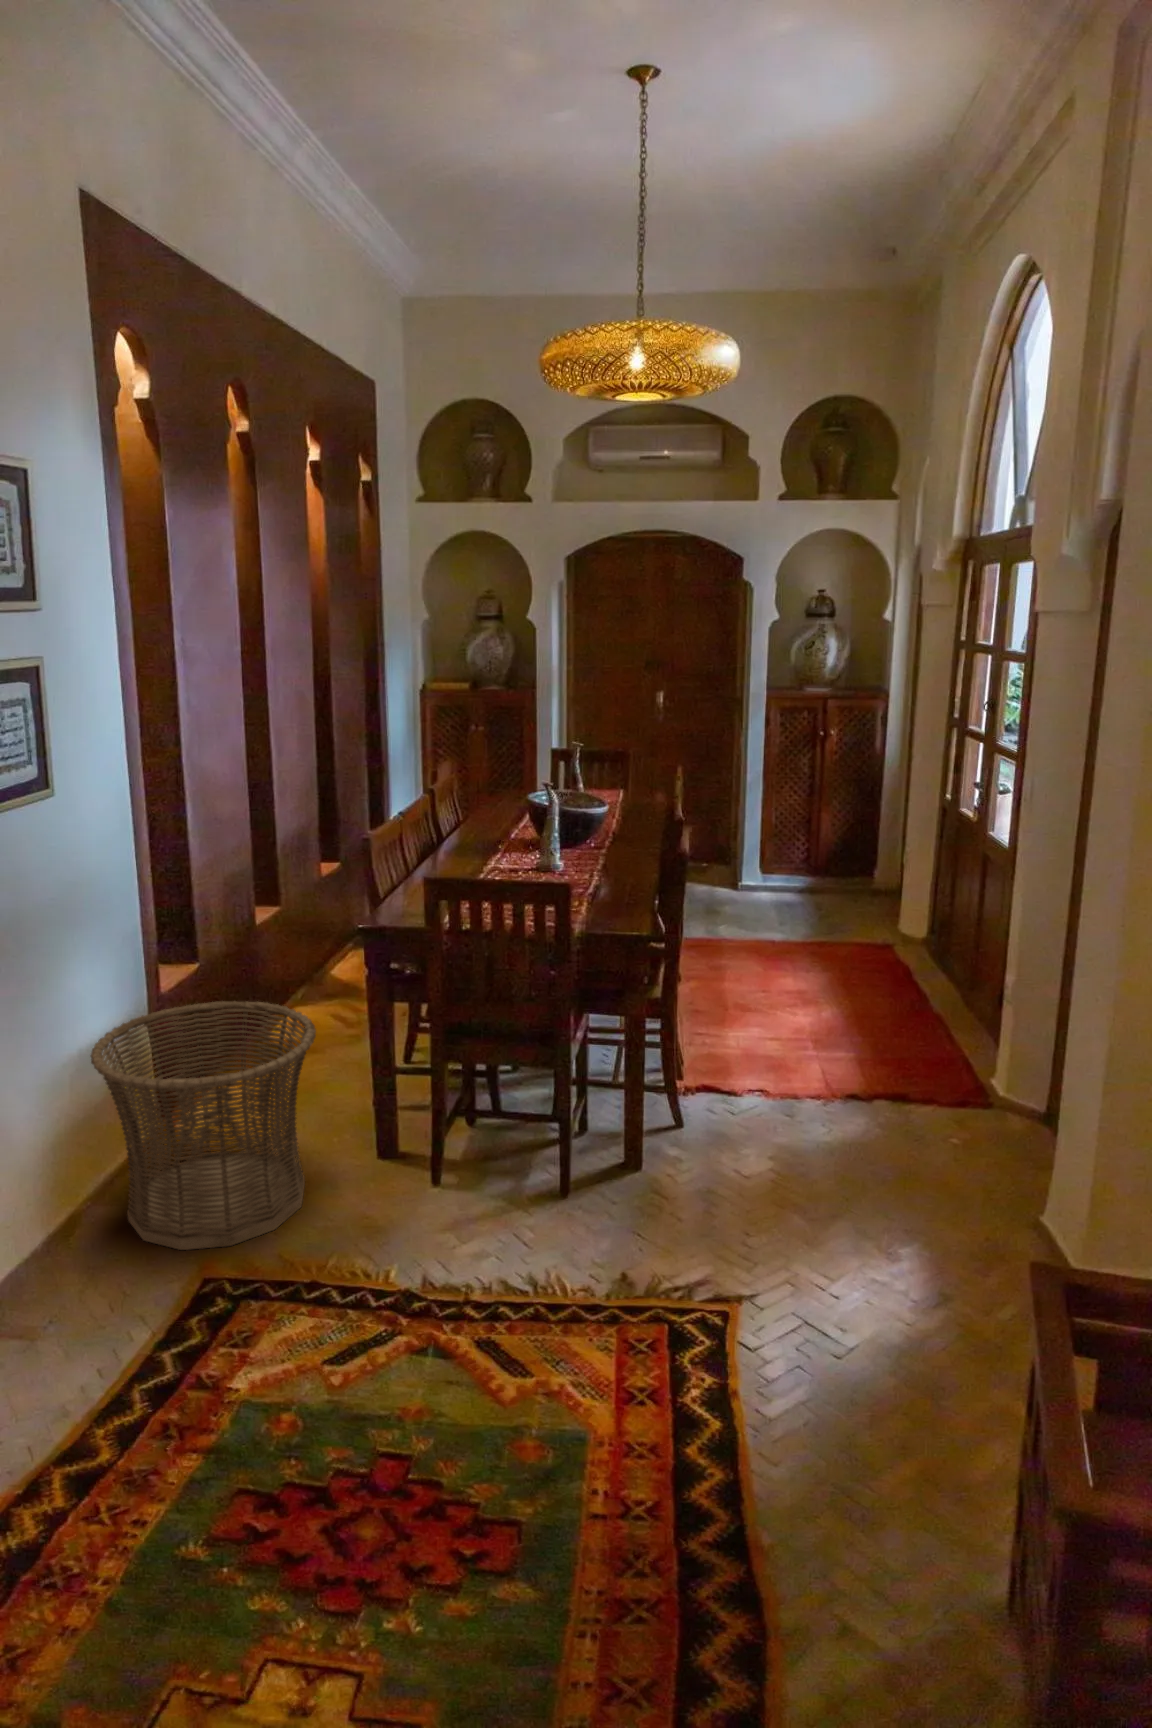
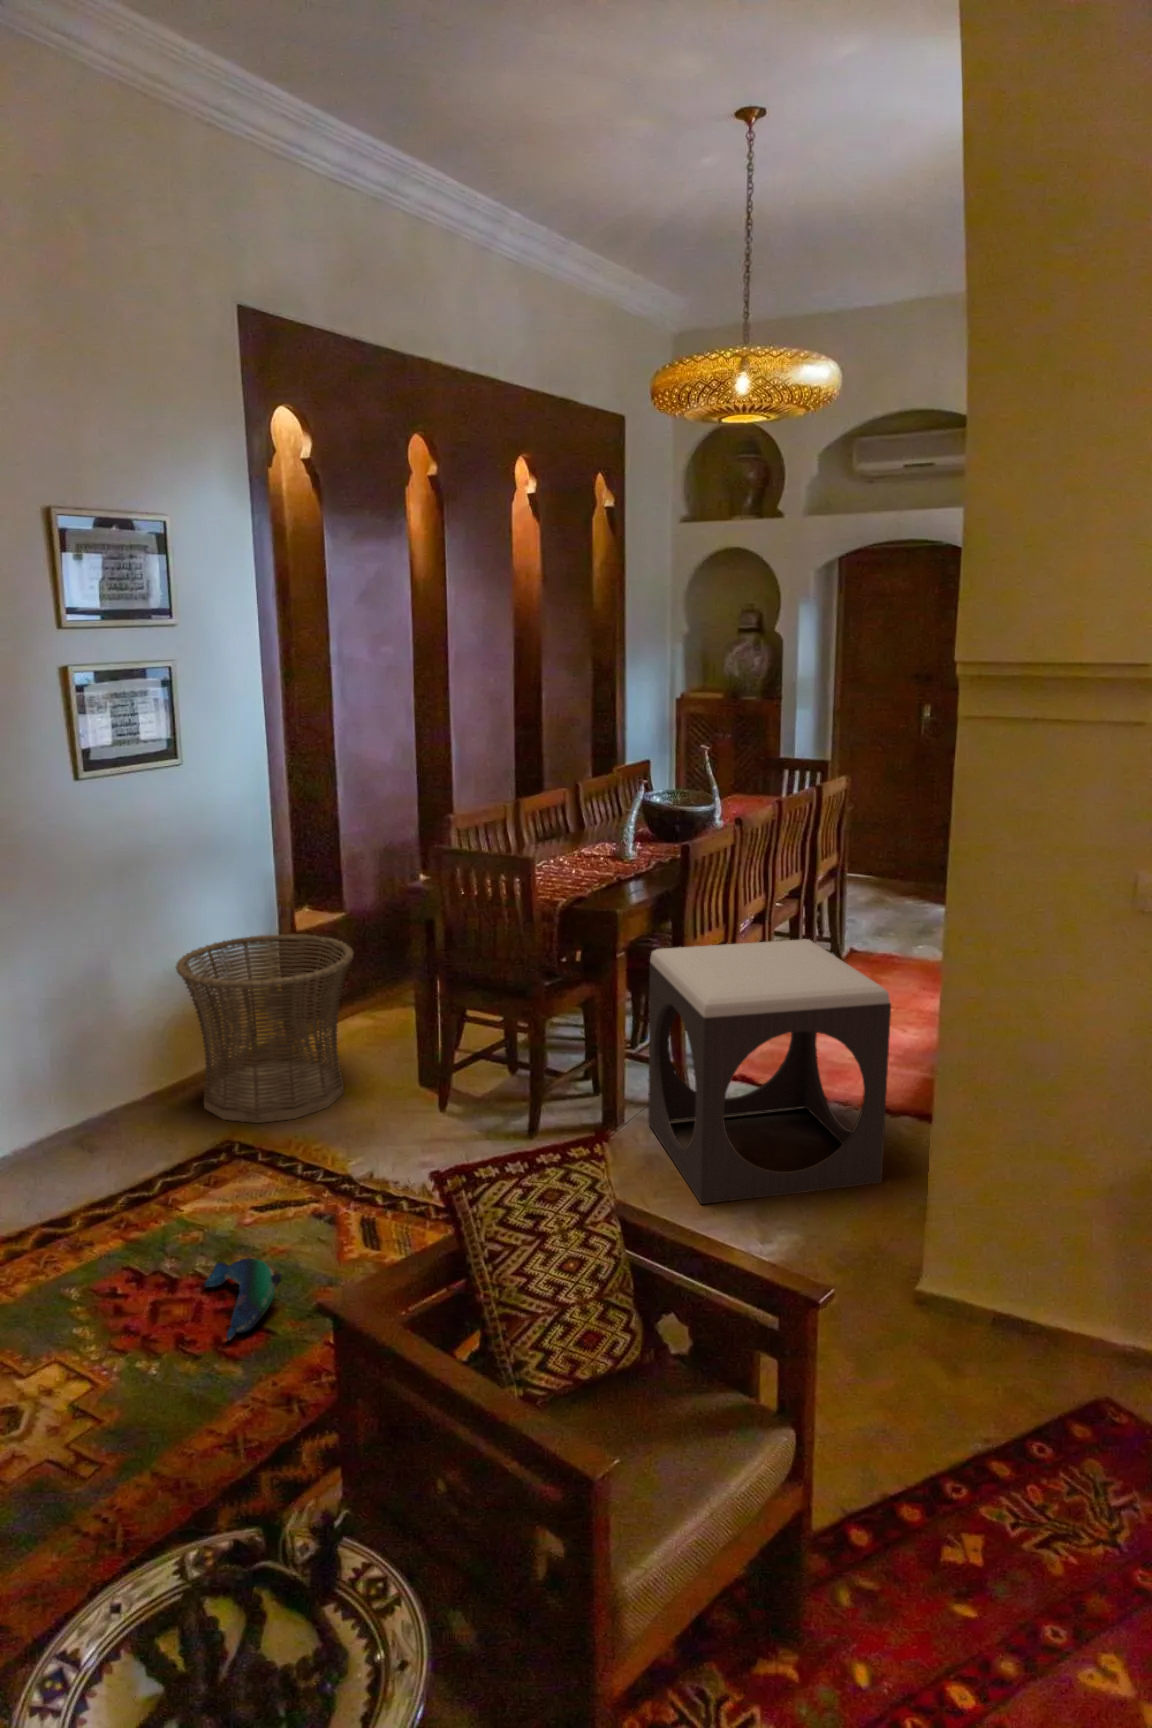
footstool: none [664,943,940,1236] -> present [648,939,891,1204]
plush toy: none [364,1435,482,1553] -> present [205,1258,282,1340]

